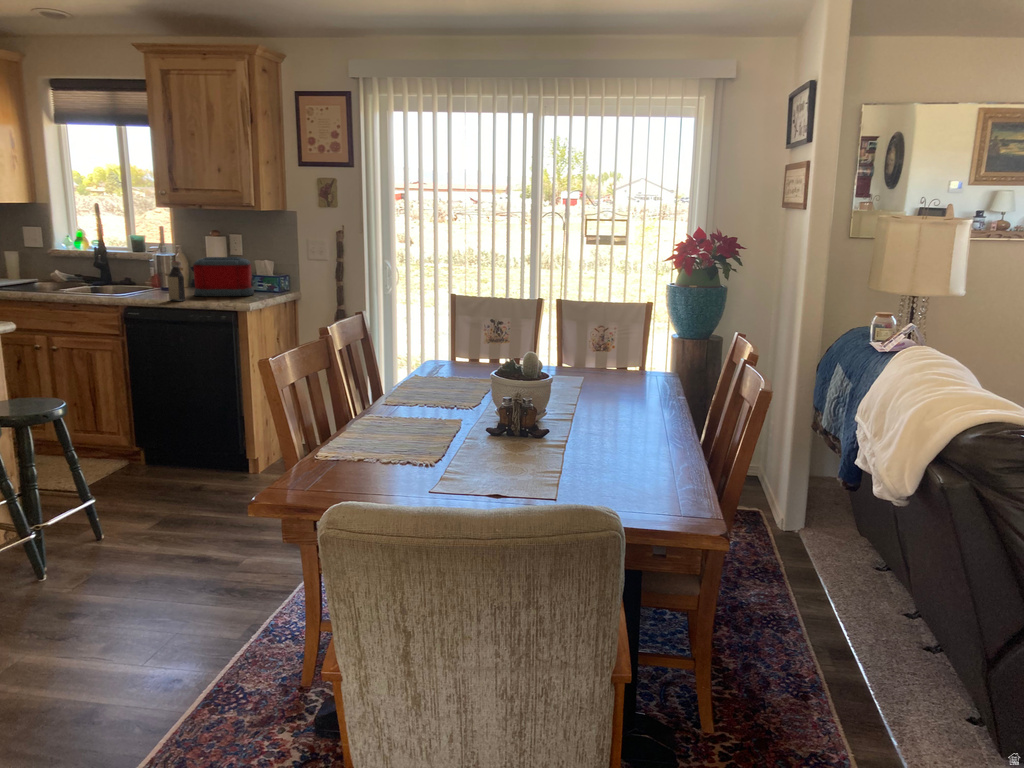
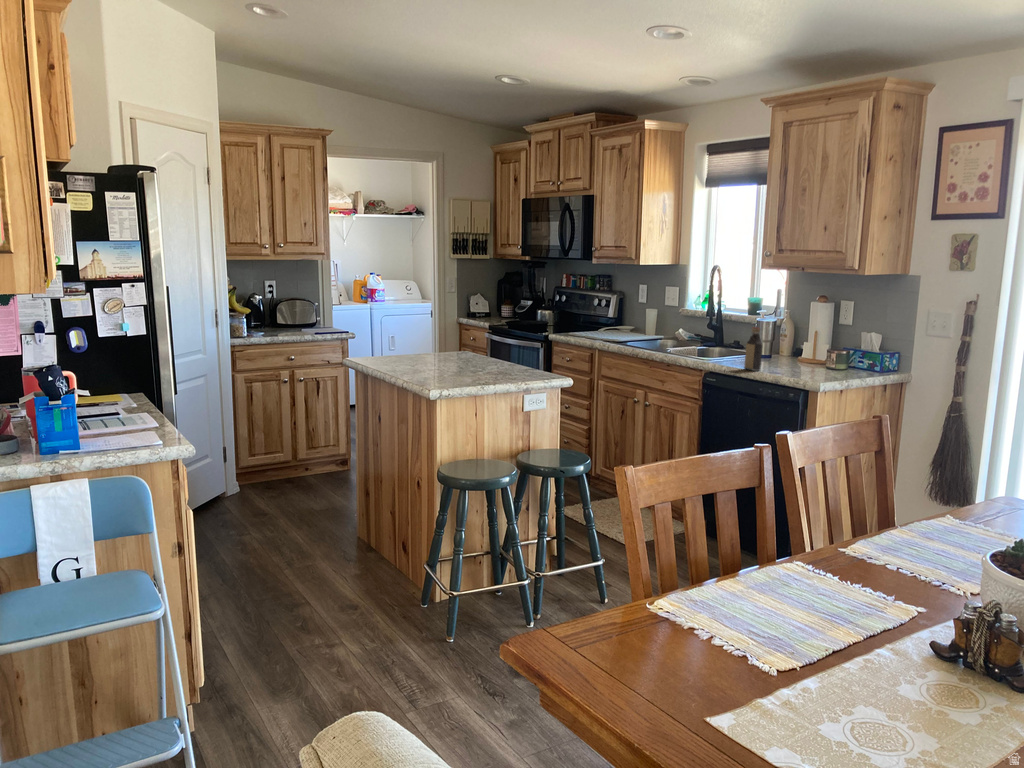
toaster: present [190,257,254,296] -> none [778,325,850,373]

